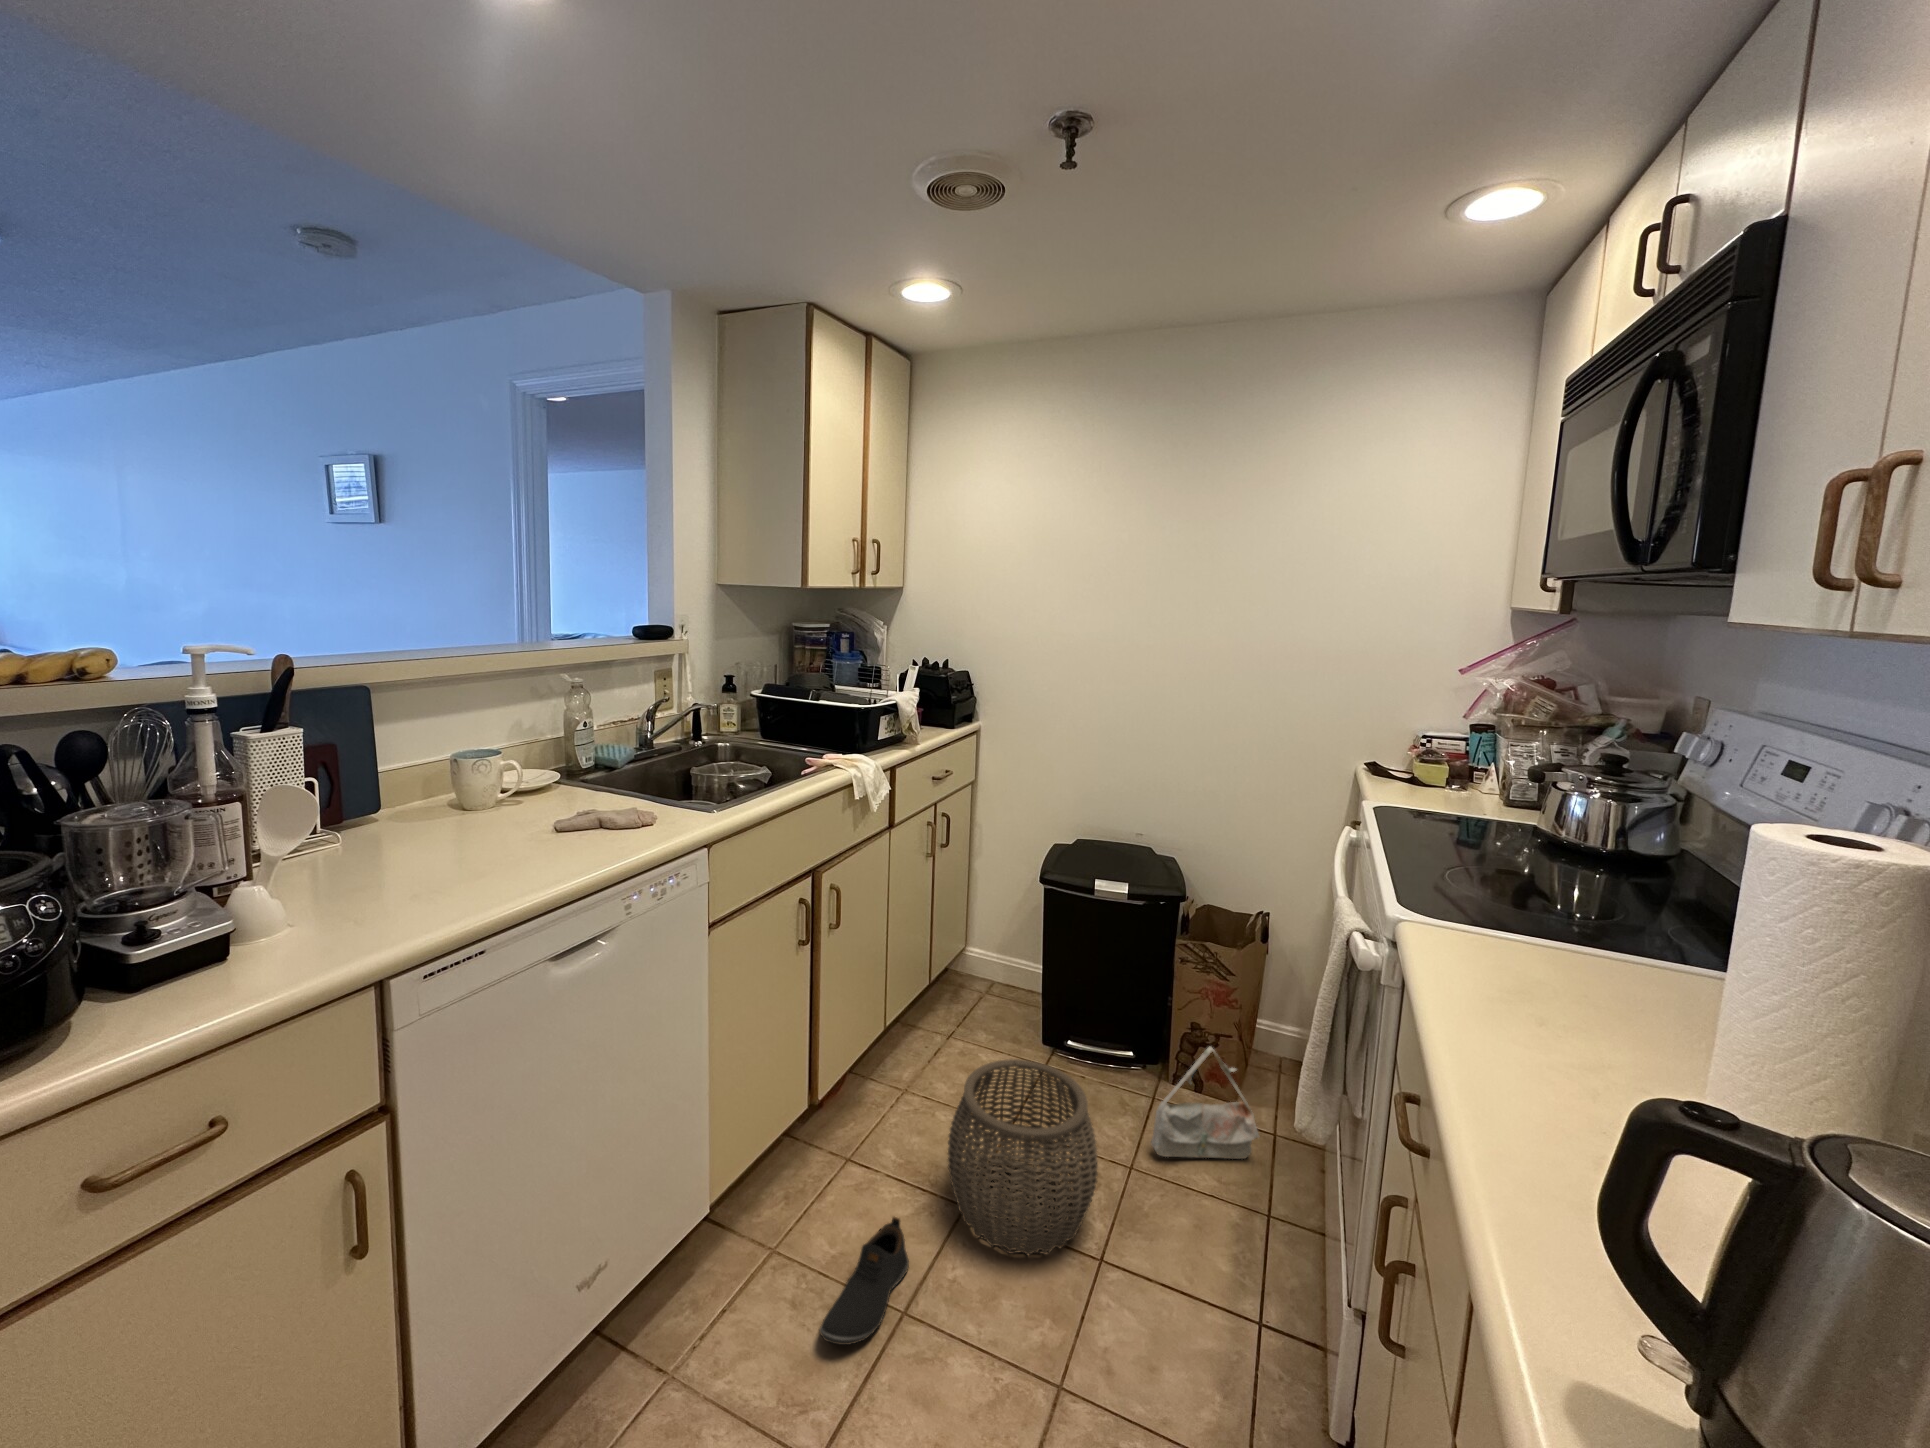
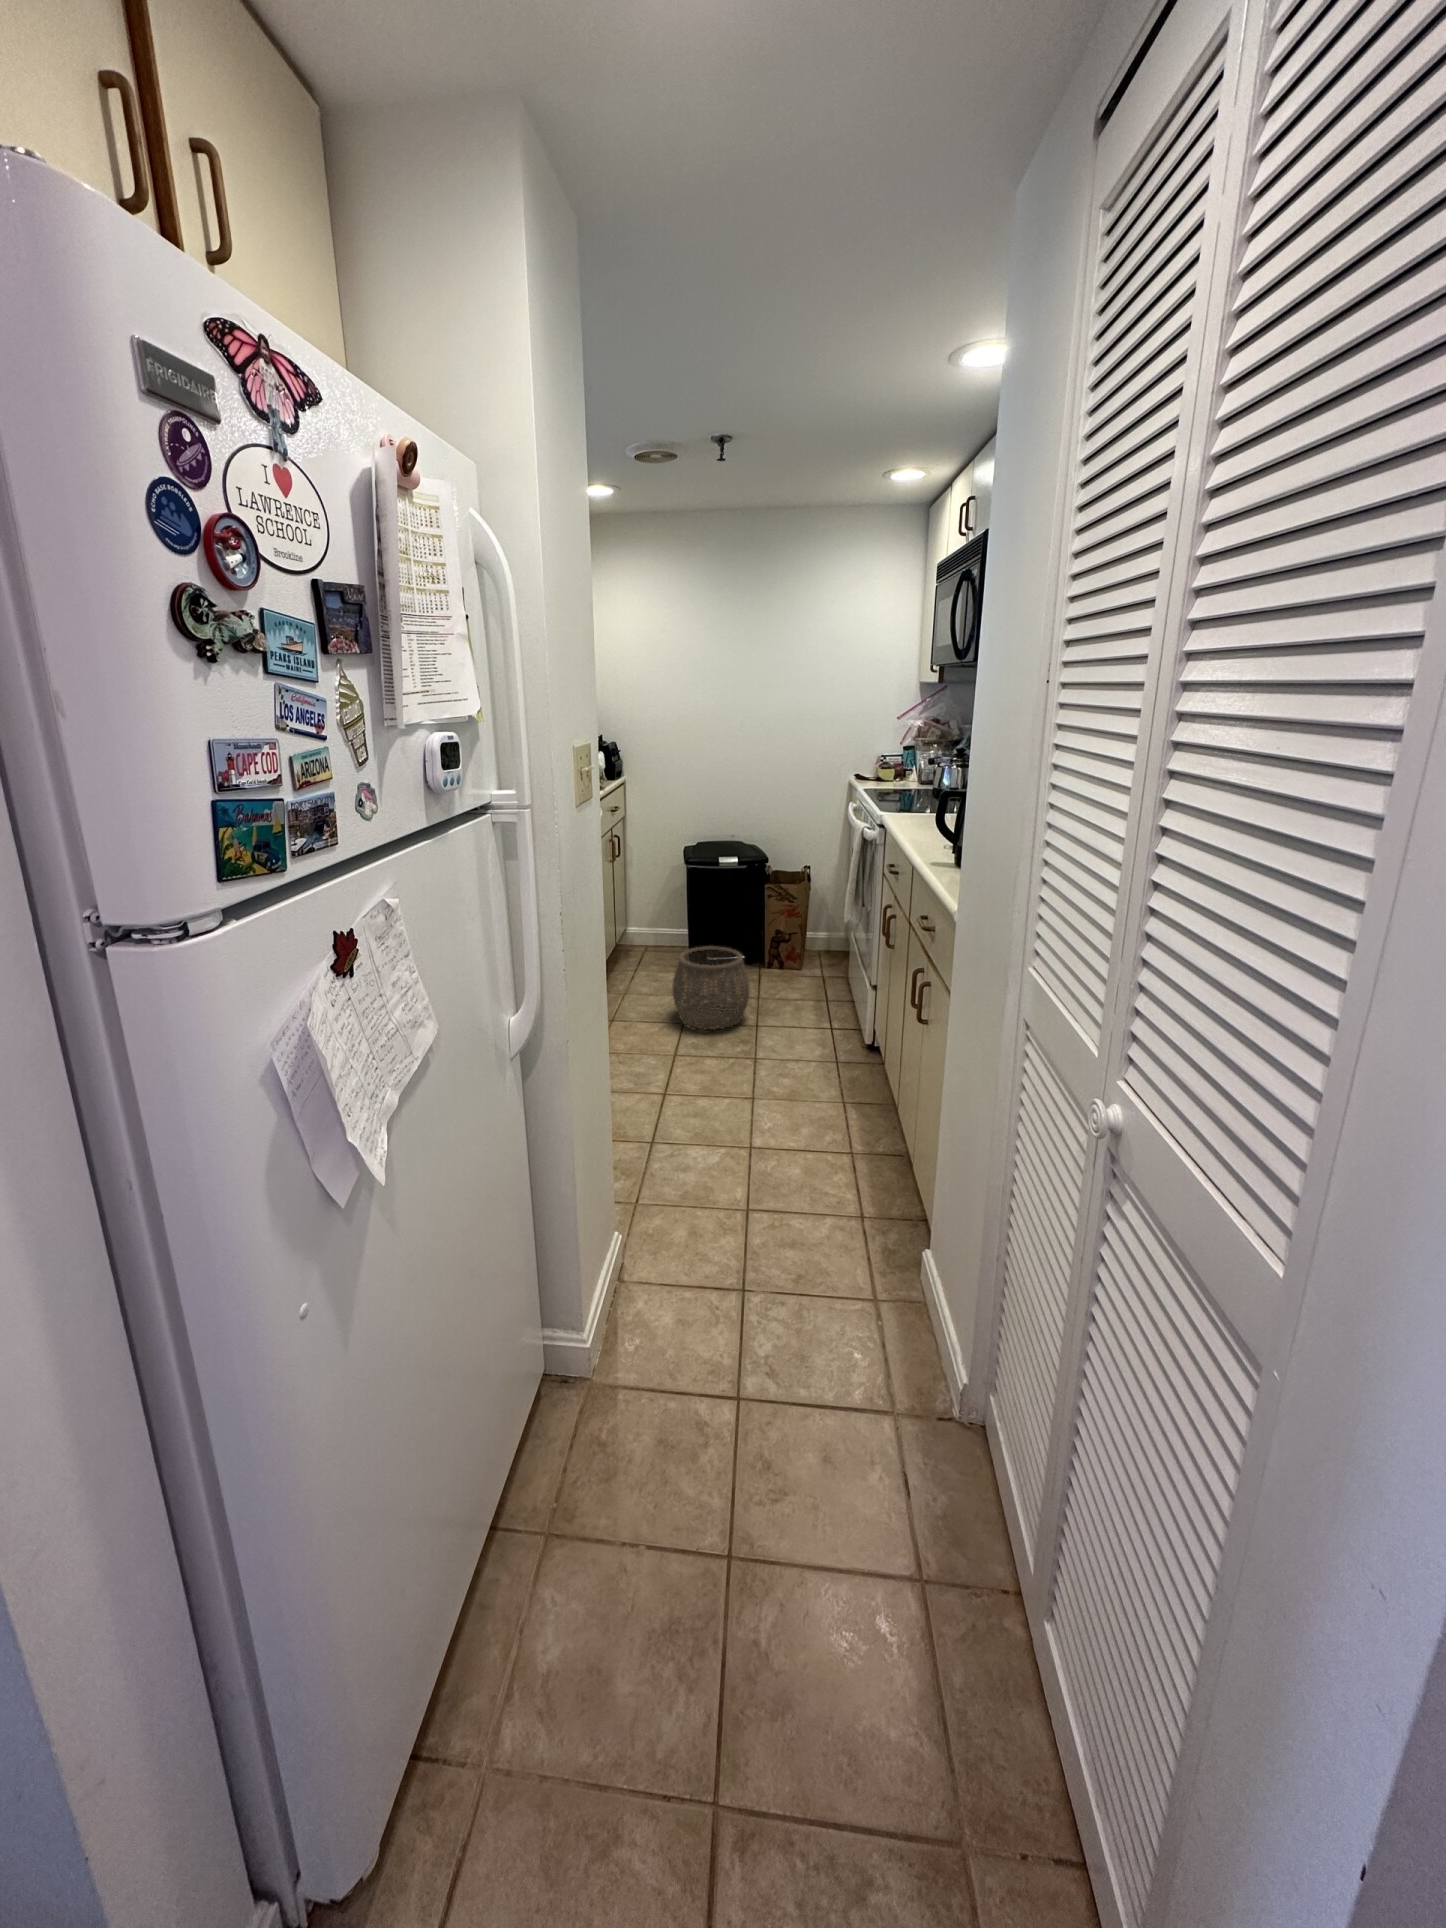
bag: present [1151,1047,1260,1159] -> none [766,929,818,990]
shoe: present [819,1217,909,1345] -> none [640,1021,669,1064]

